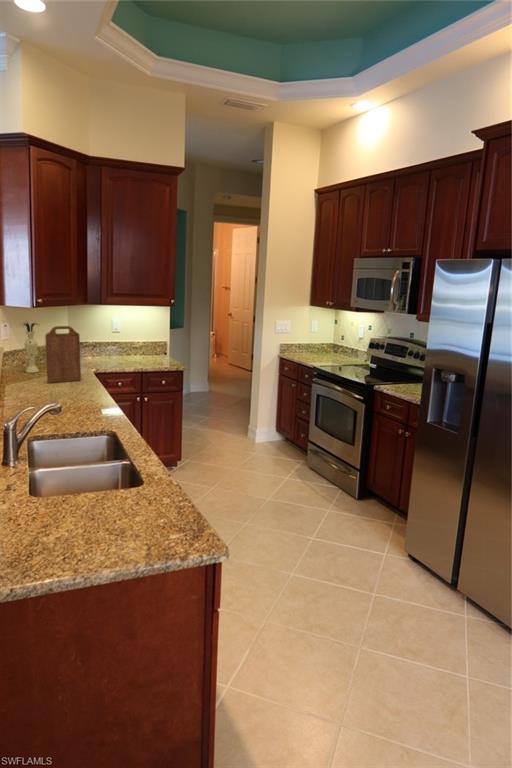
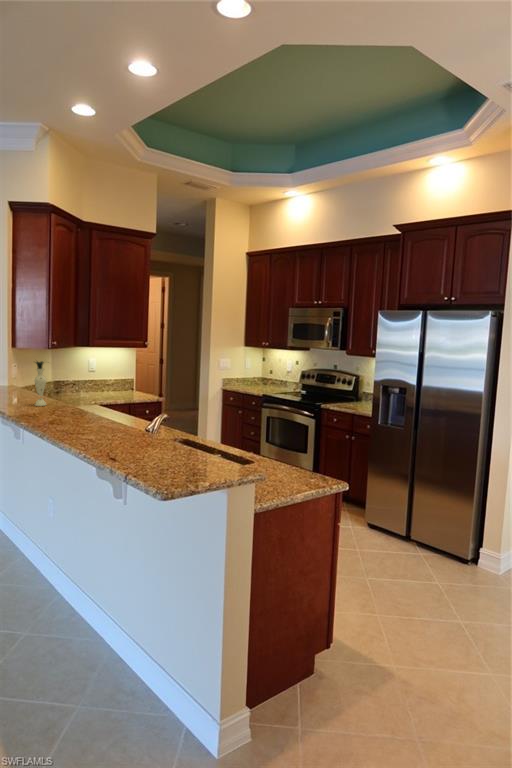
cutting board: present [45,326,81,383] -> none [71,362,97,412]

